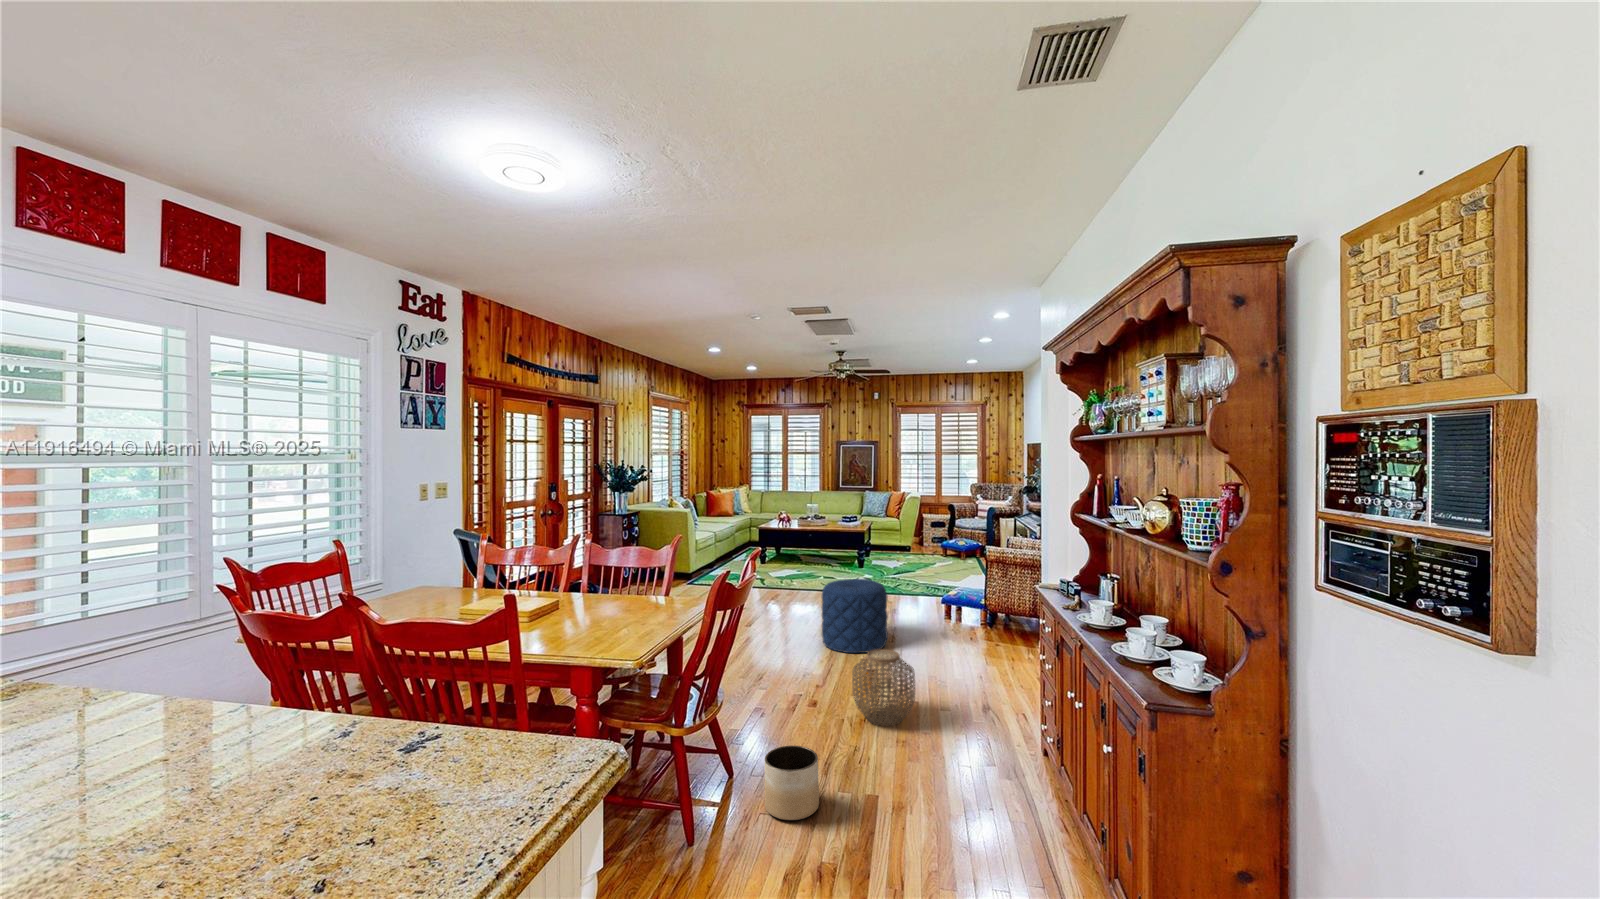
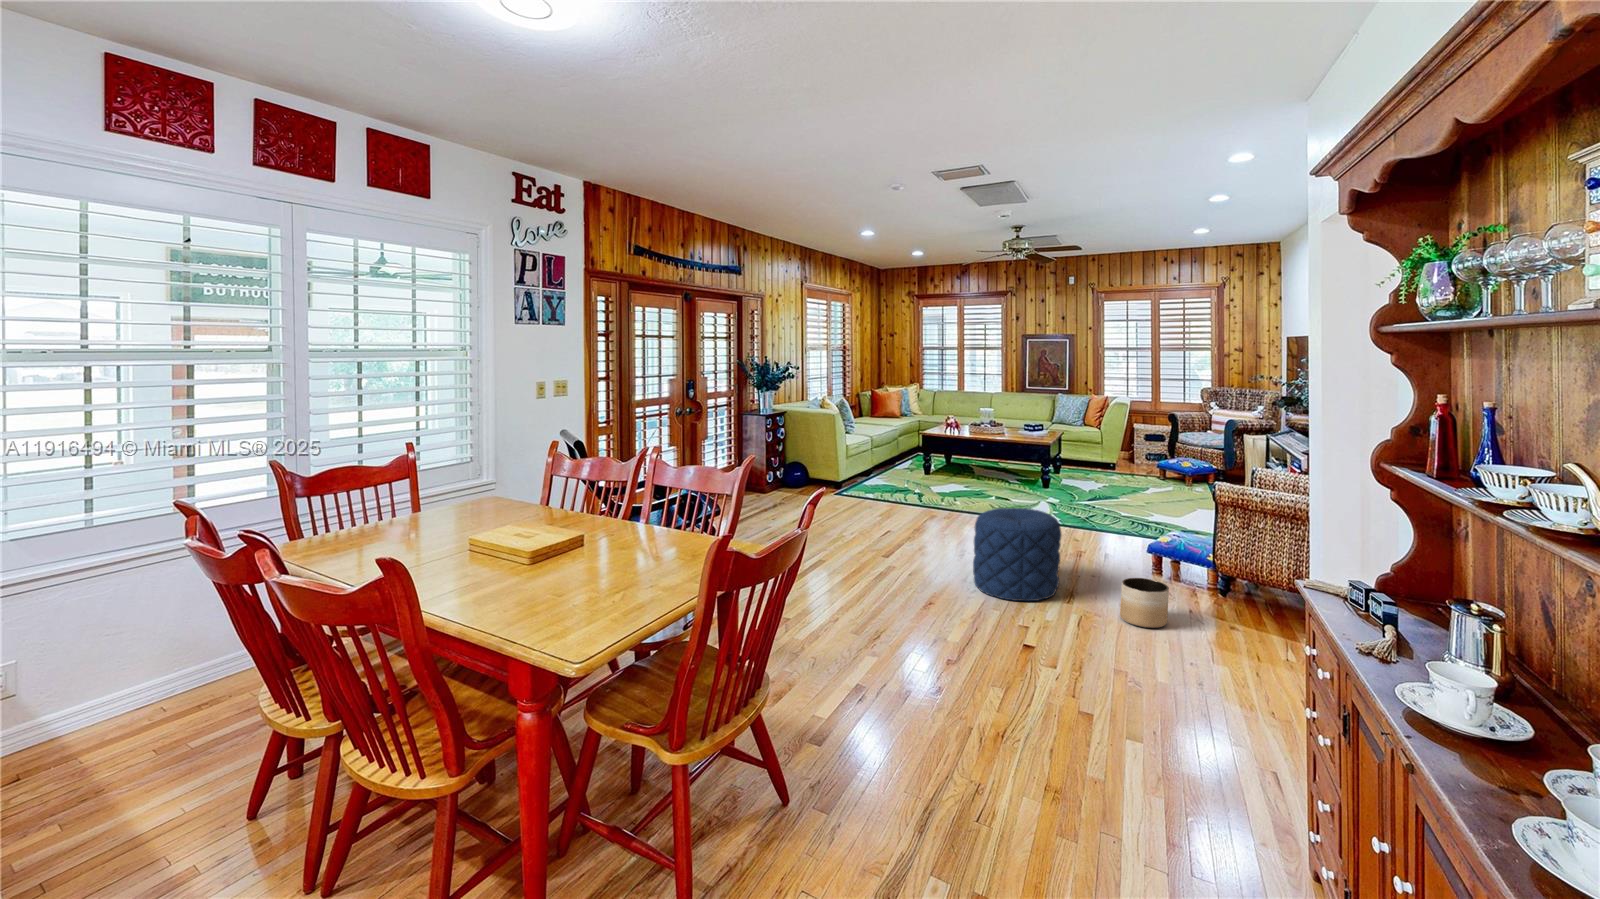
woven basket: present [852,649,915,726] -> none [993,613,1083,714]
planter: present [765,746,819,821] -> present [1120,578,1169,628]

